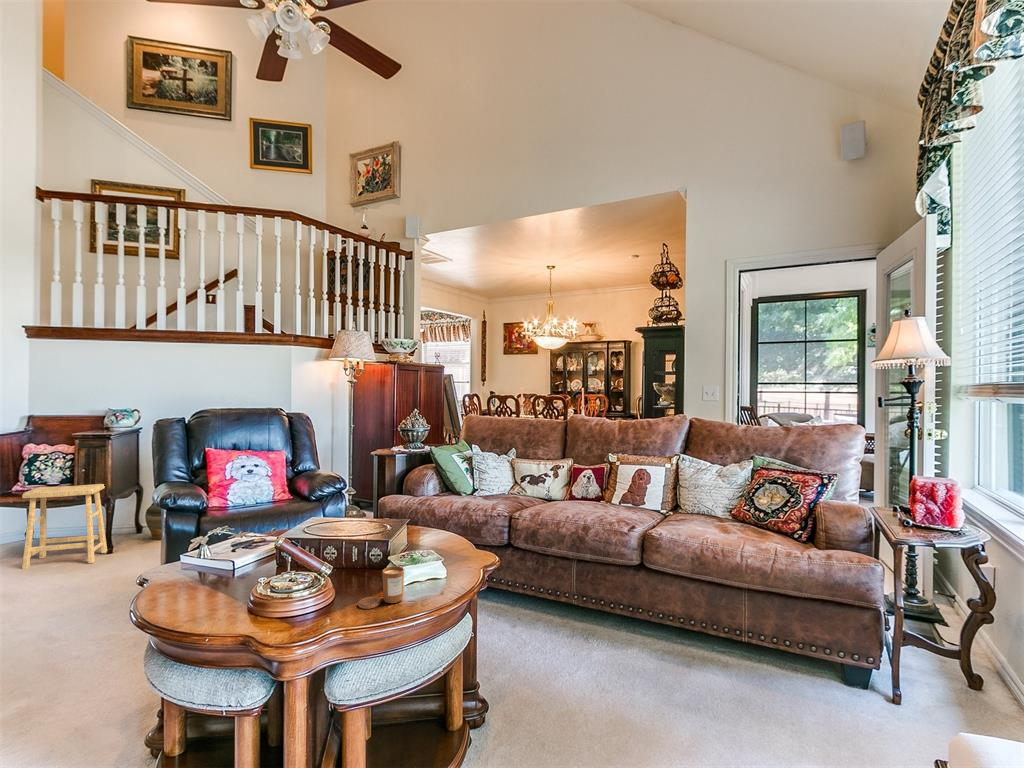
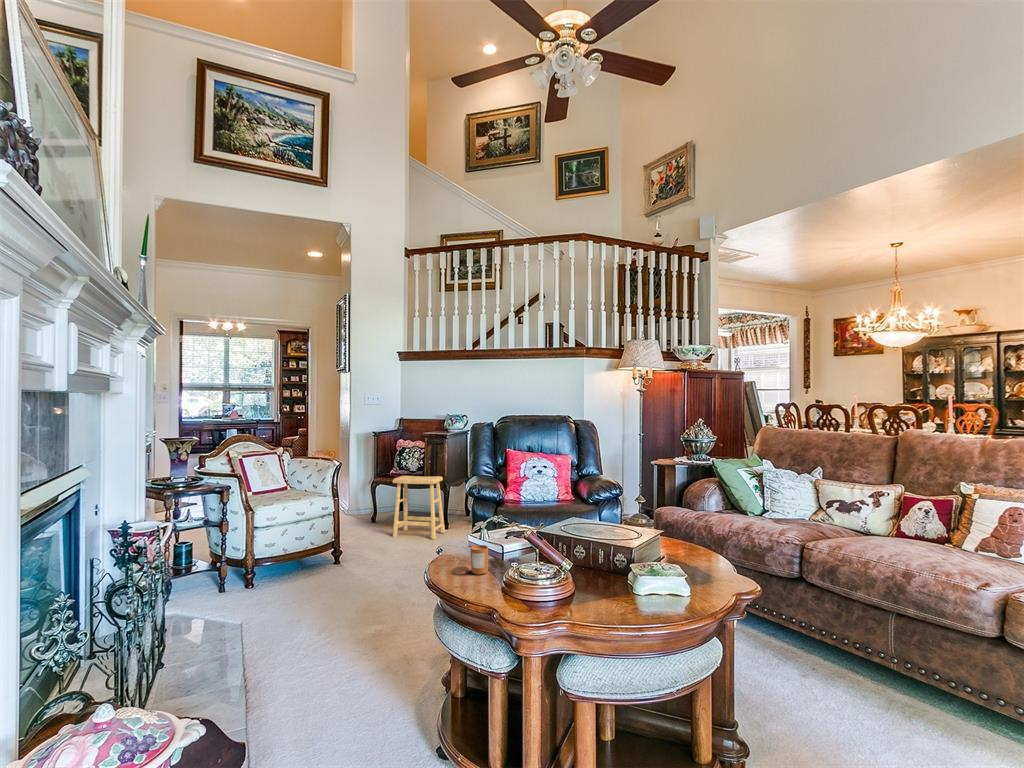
candle: present [358,566,404,609] -> present [452,545,488,575]

